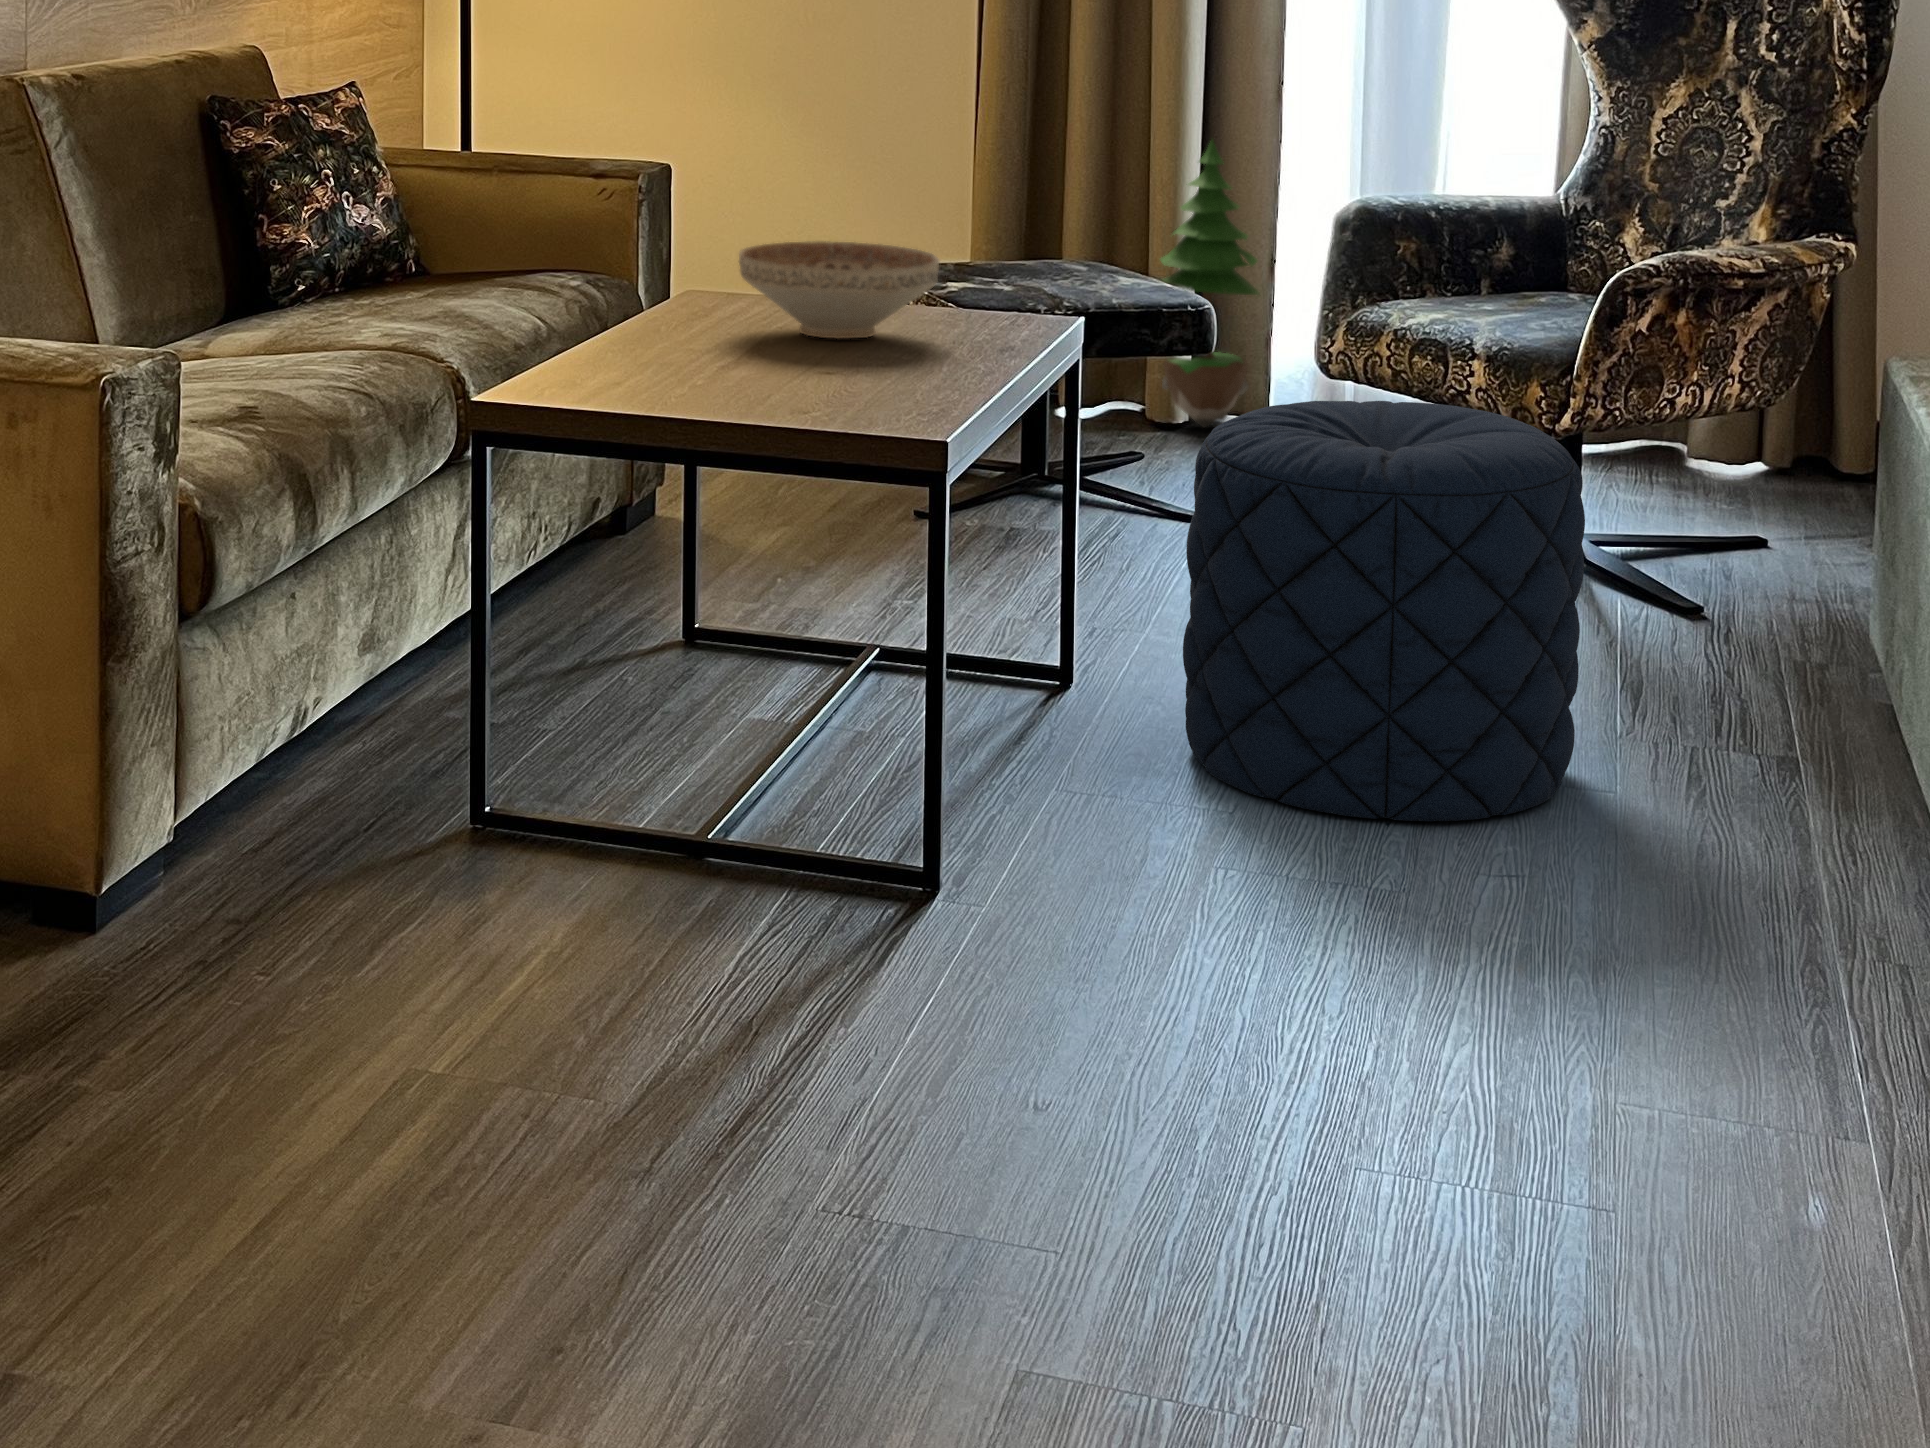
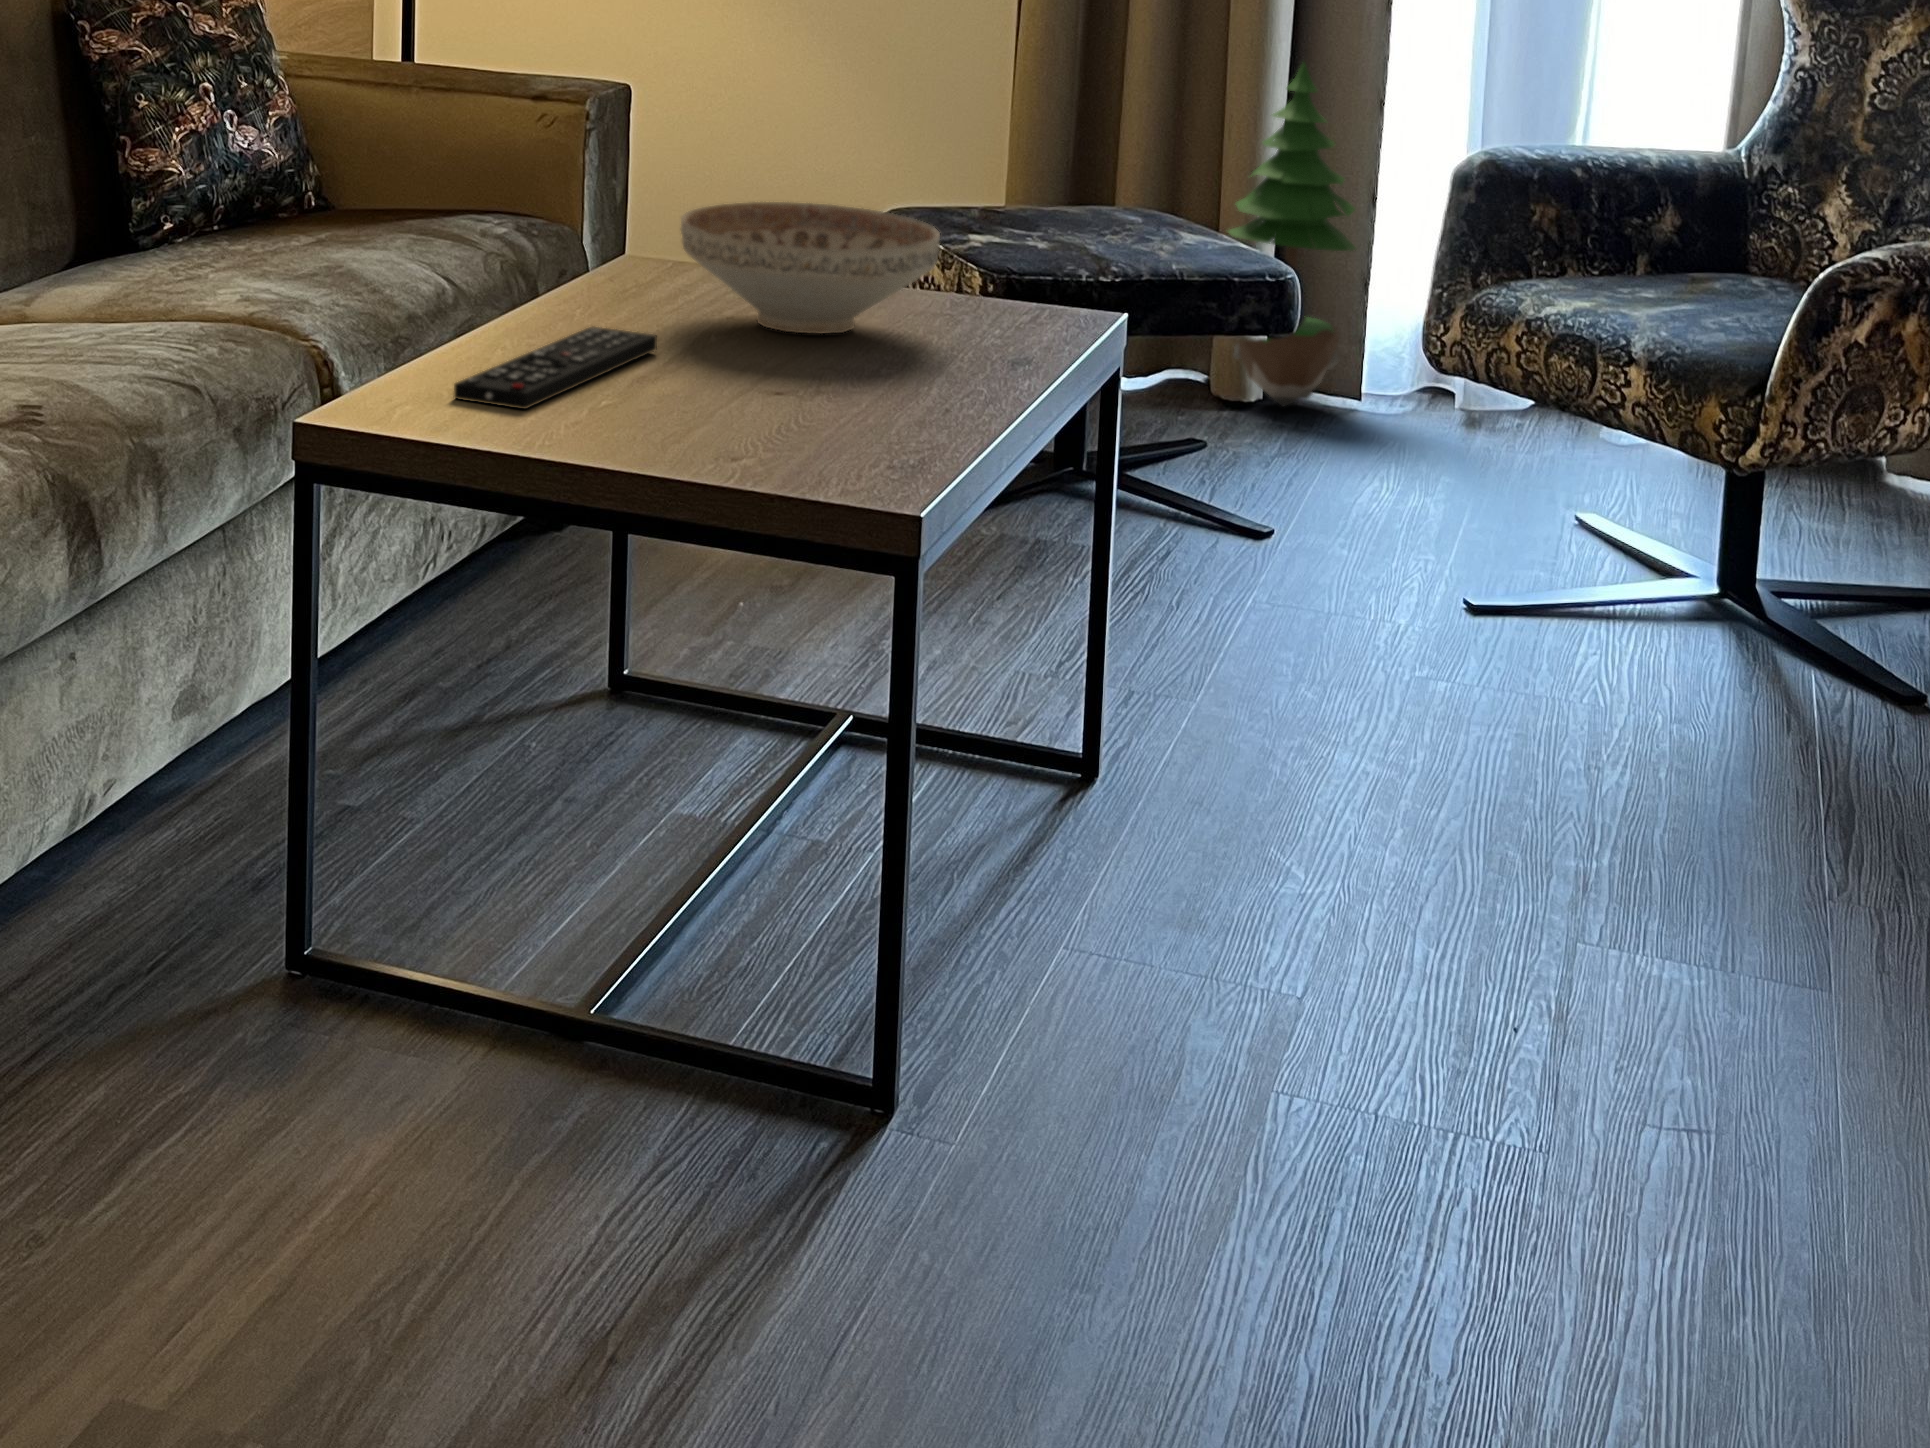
remote control: none [584,336,728,389] -> present [454,327,657,409]
pouf: present [1183,401,1585,821] -> none [1245,442,1800,1033]

